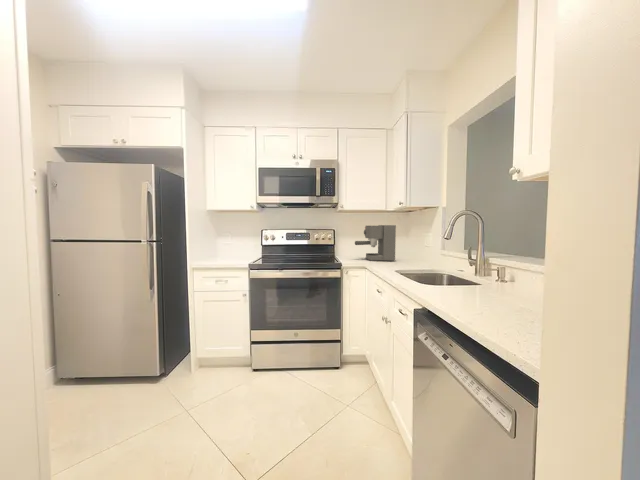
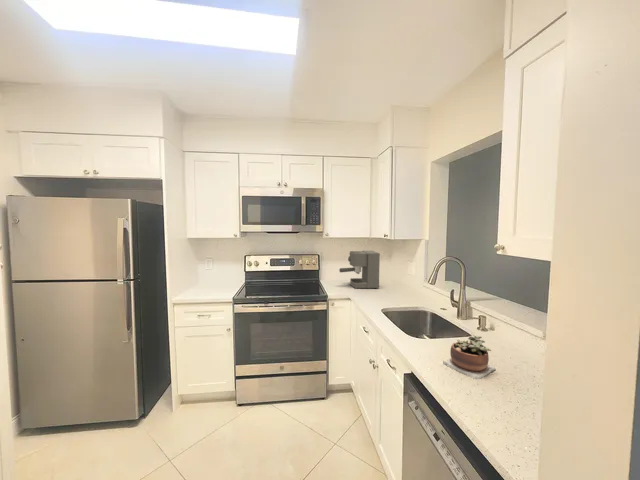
succulent plant: none [455,271,512,309] -> present [443,335,496,380]

